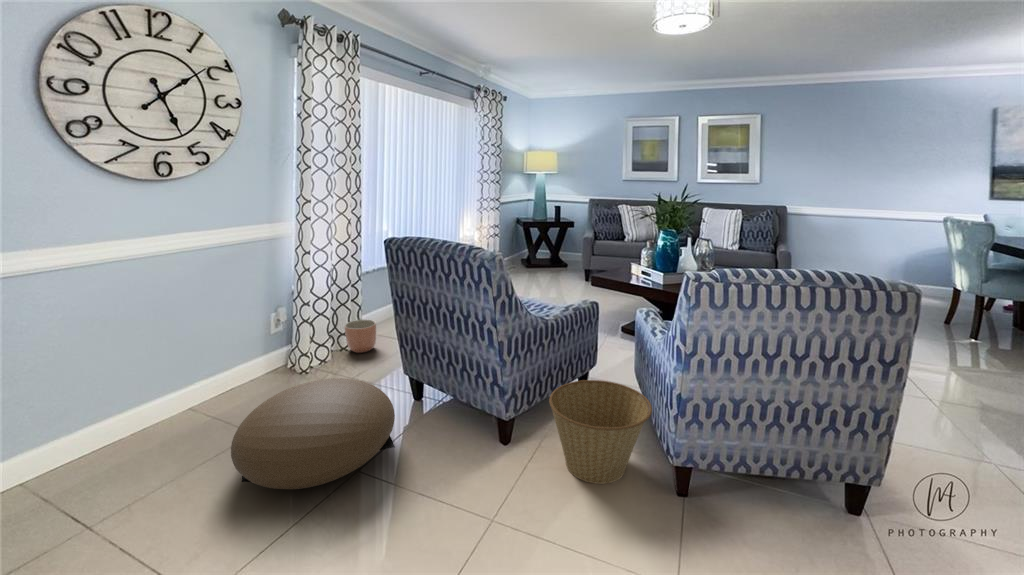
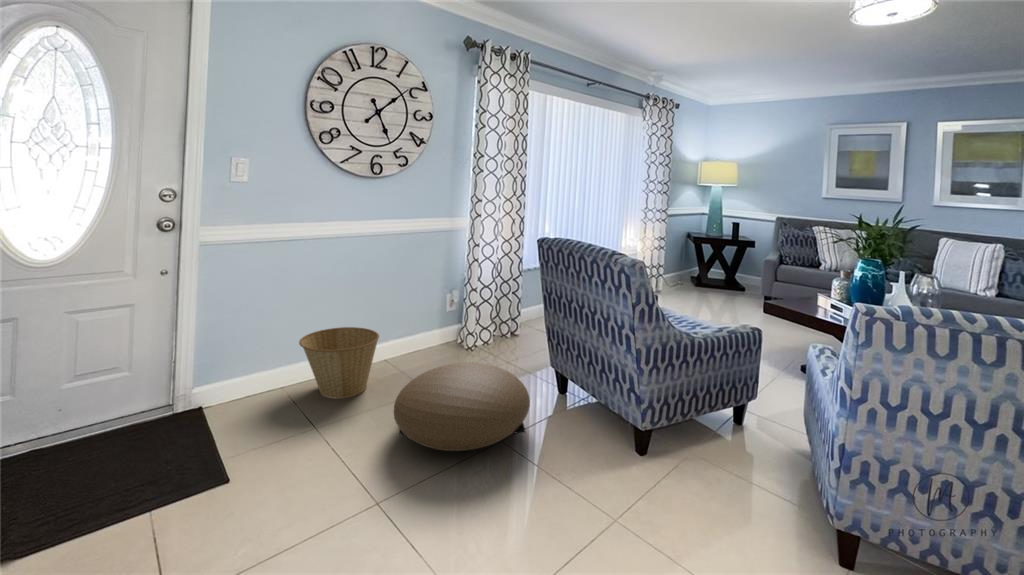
planter: present [344,319,376,353] -> none [497,318,525,349]
basket: present [549,380,652,484] -> present [299,327,379,398]

